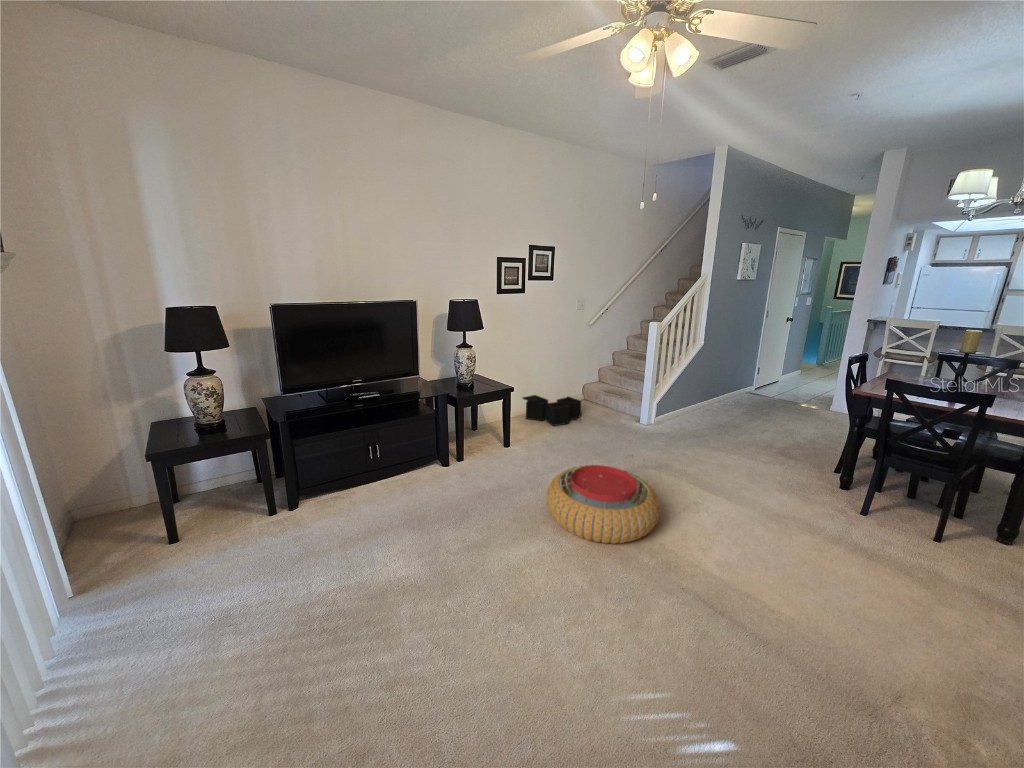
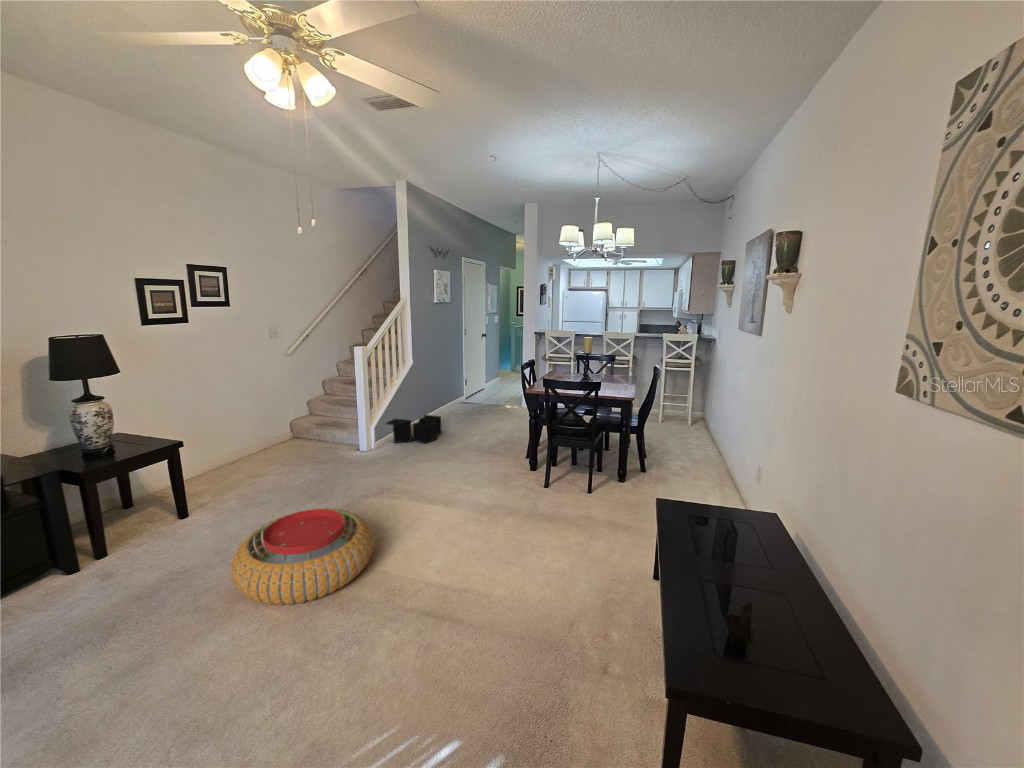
storage bin: present [522,395,582,426] -> present [386,415,441,443]

